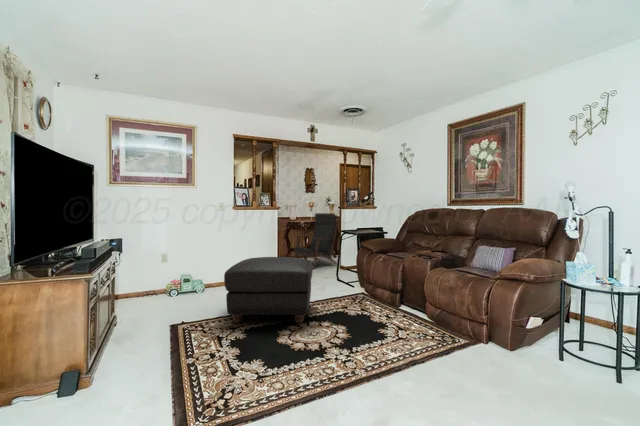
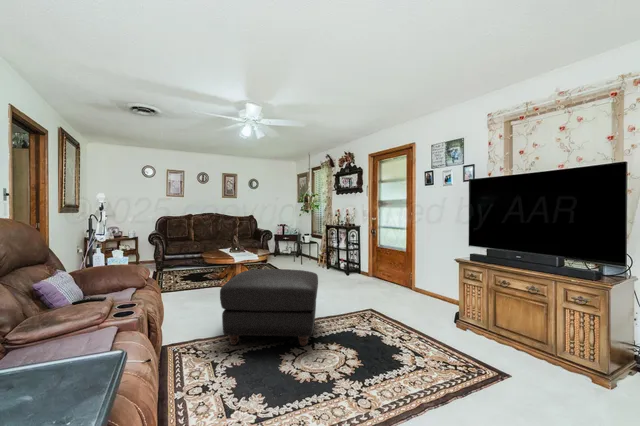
lounge chair: present [295,213,337,269] -> none [294,216,344,277]

